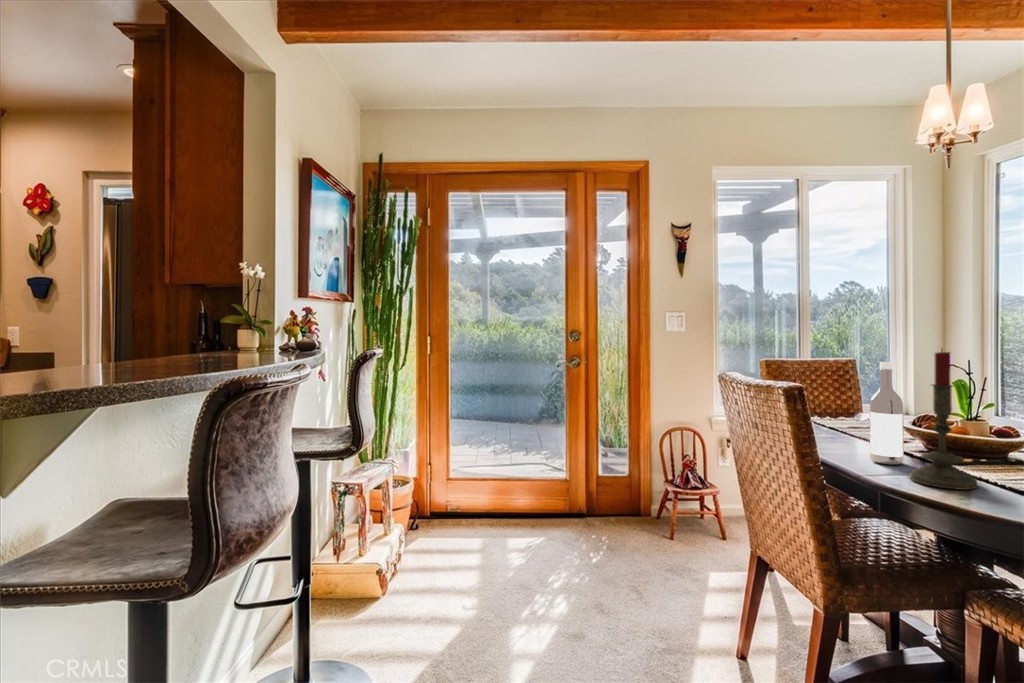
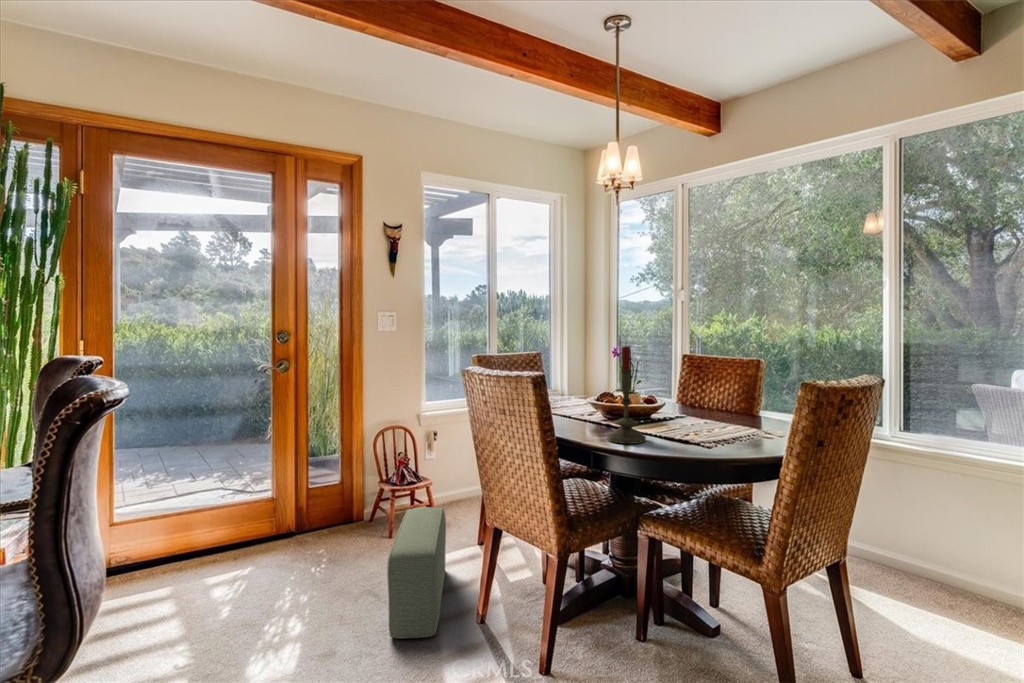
wine bottle: present [870,362,904,465] -> none [577,355,598,433]
pouf: none [636,515,717,656] -> present [387,507,446,638]

